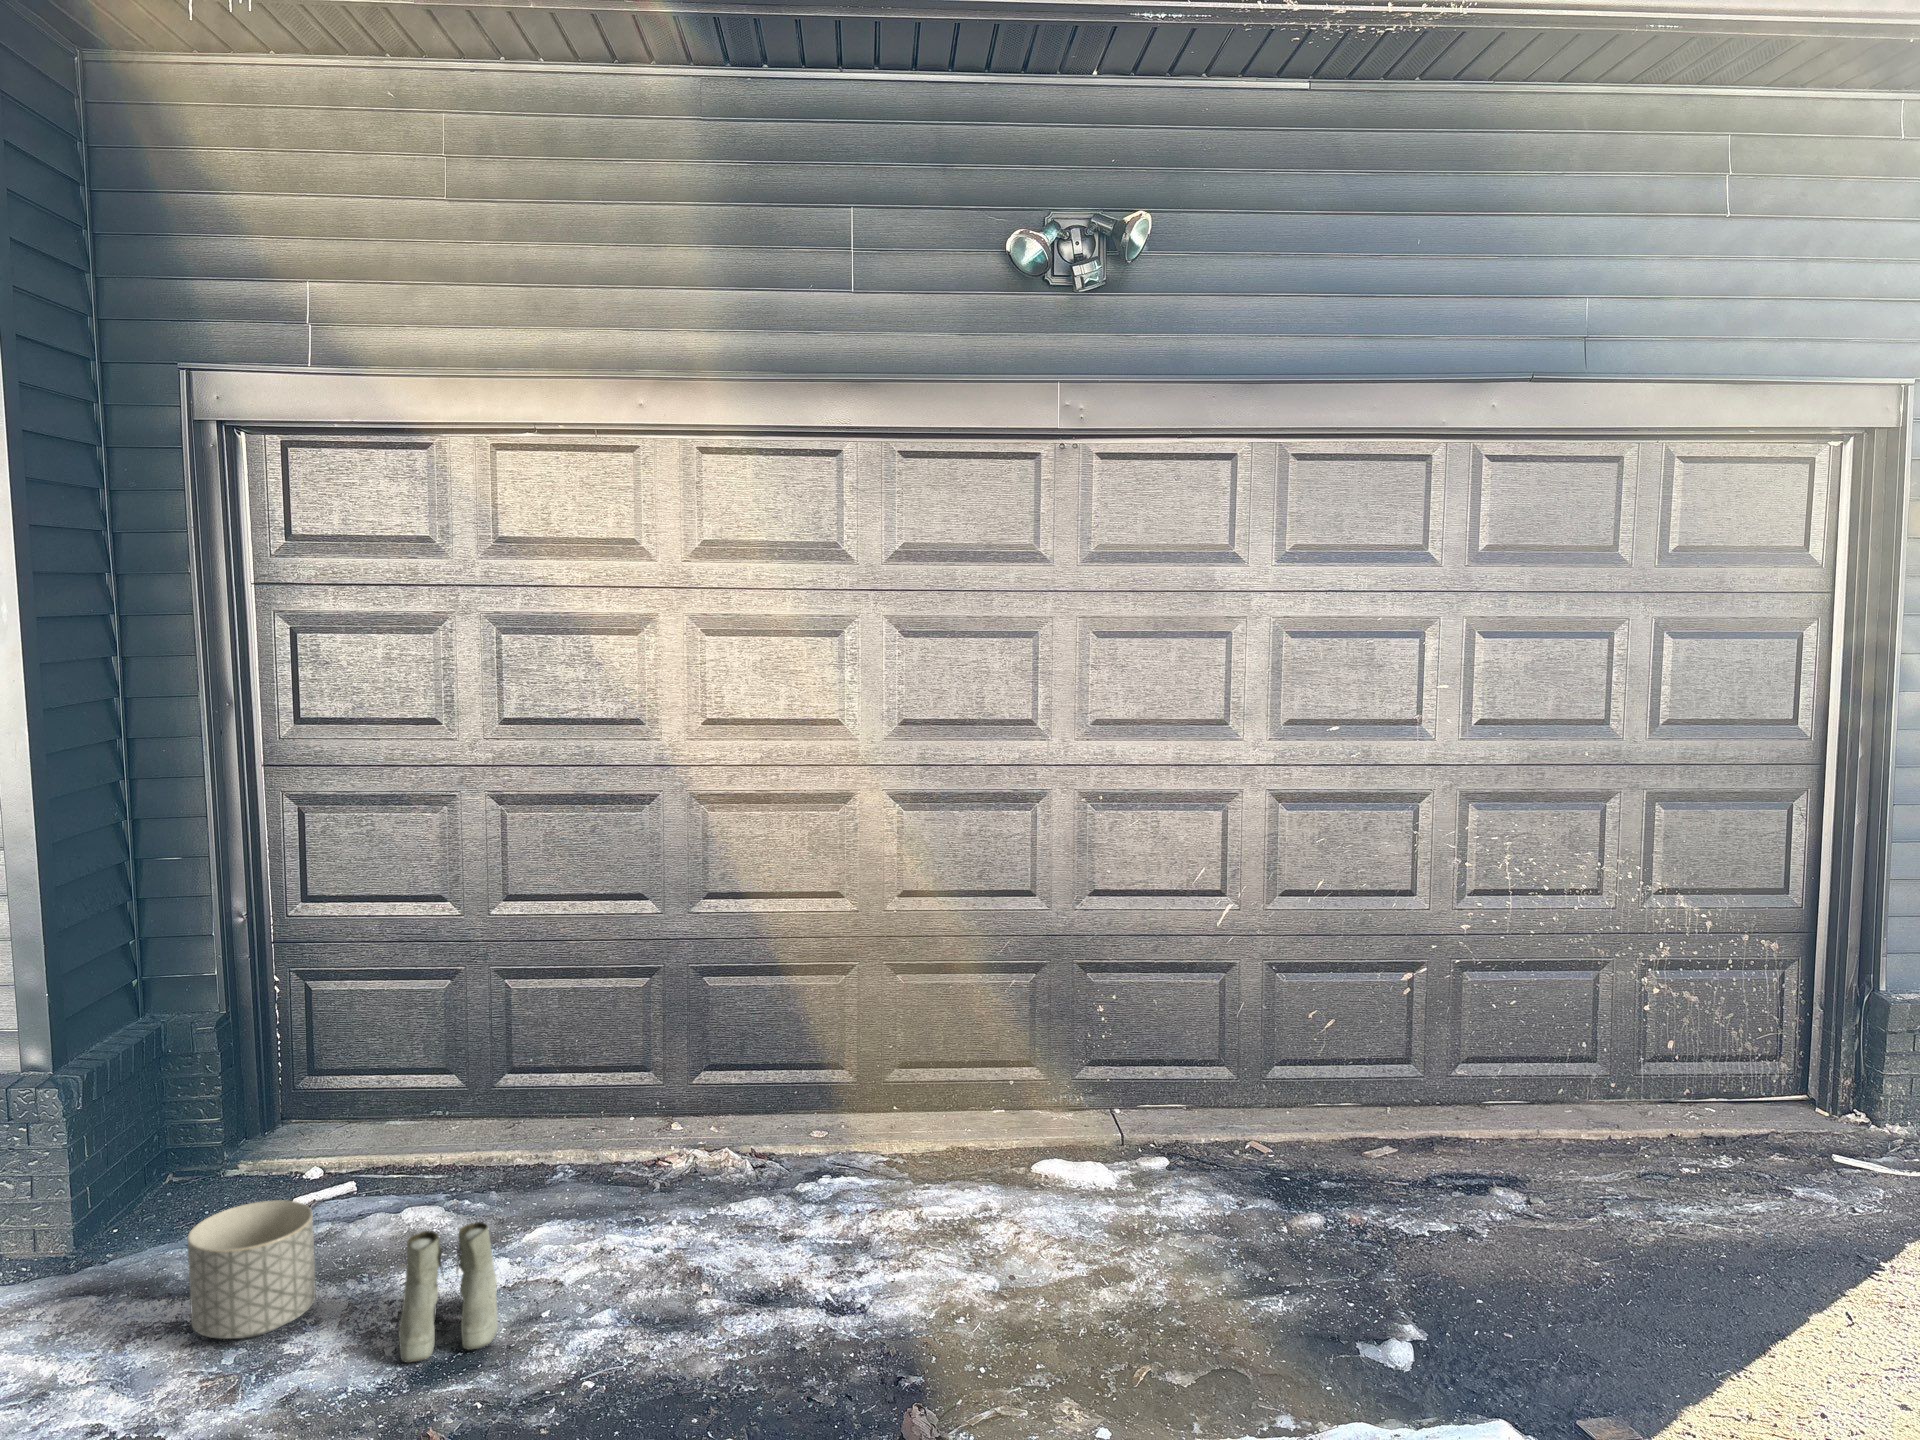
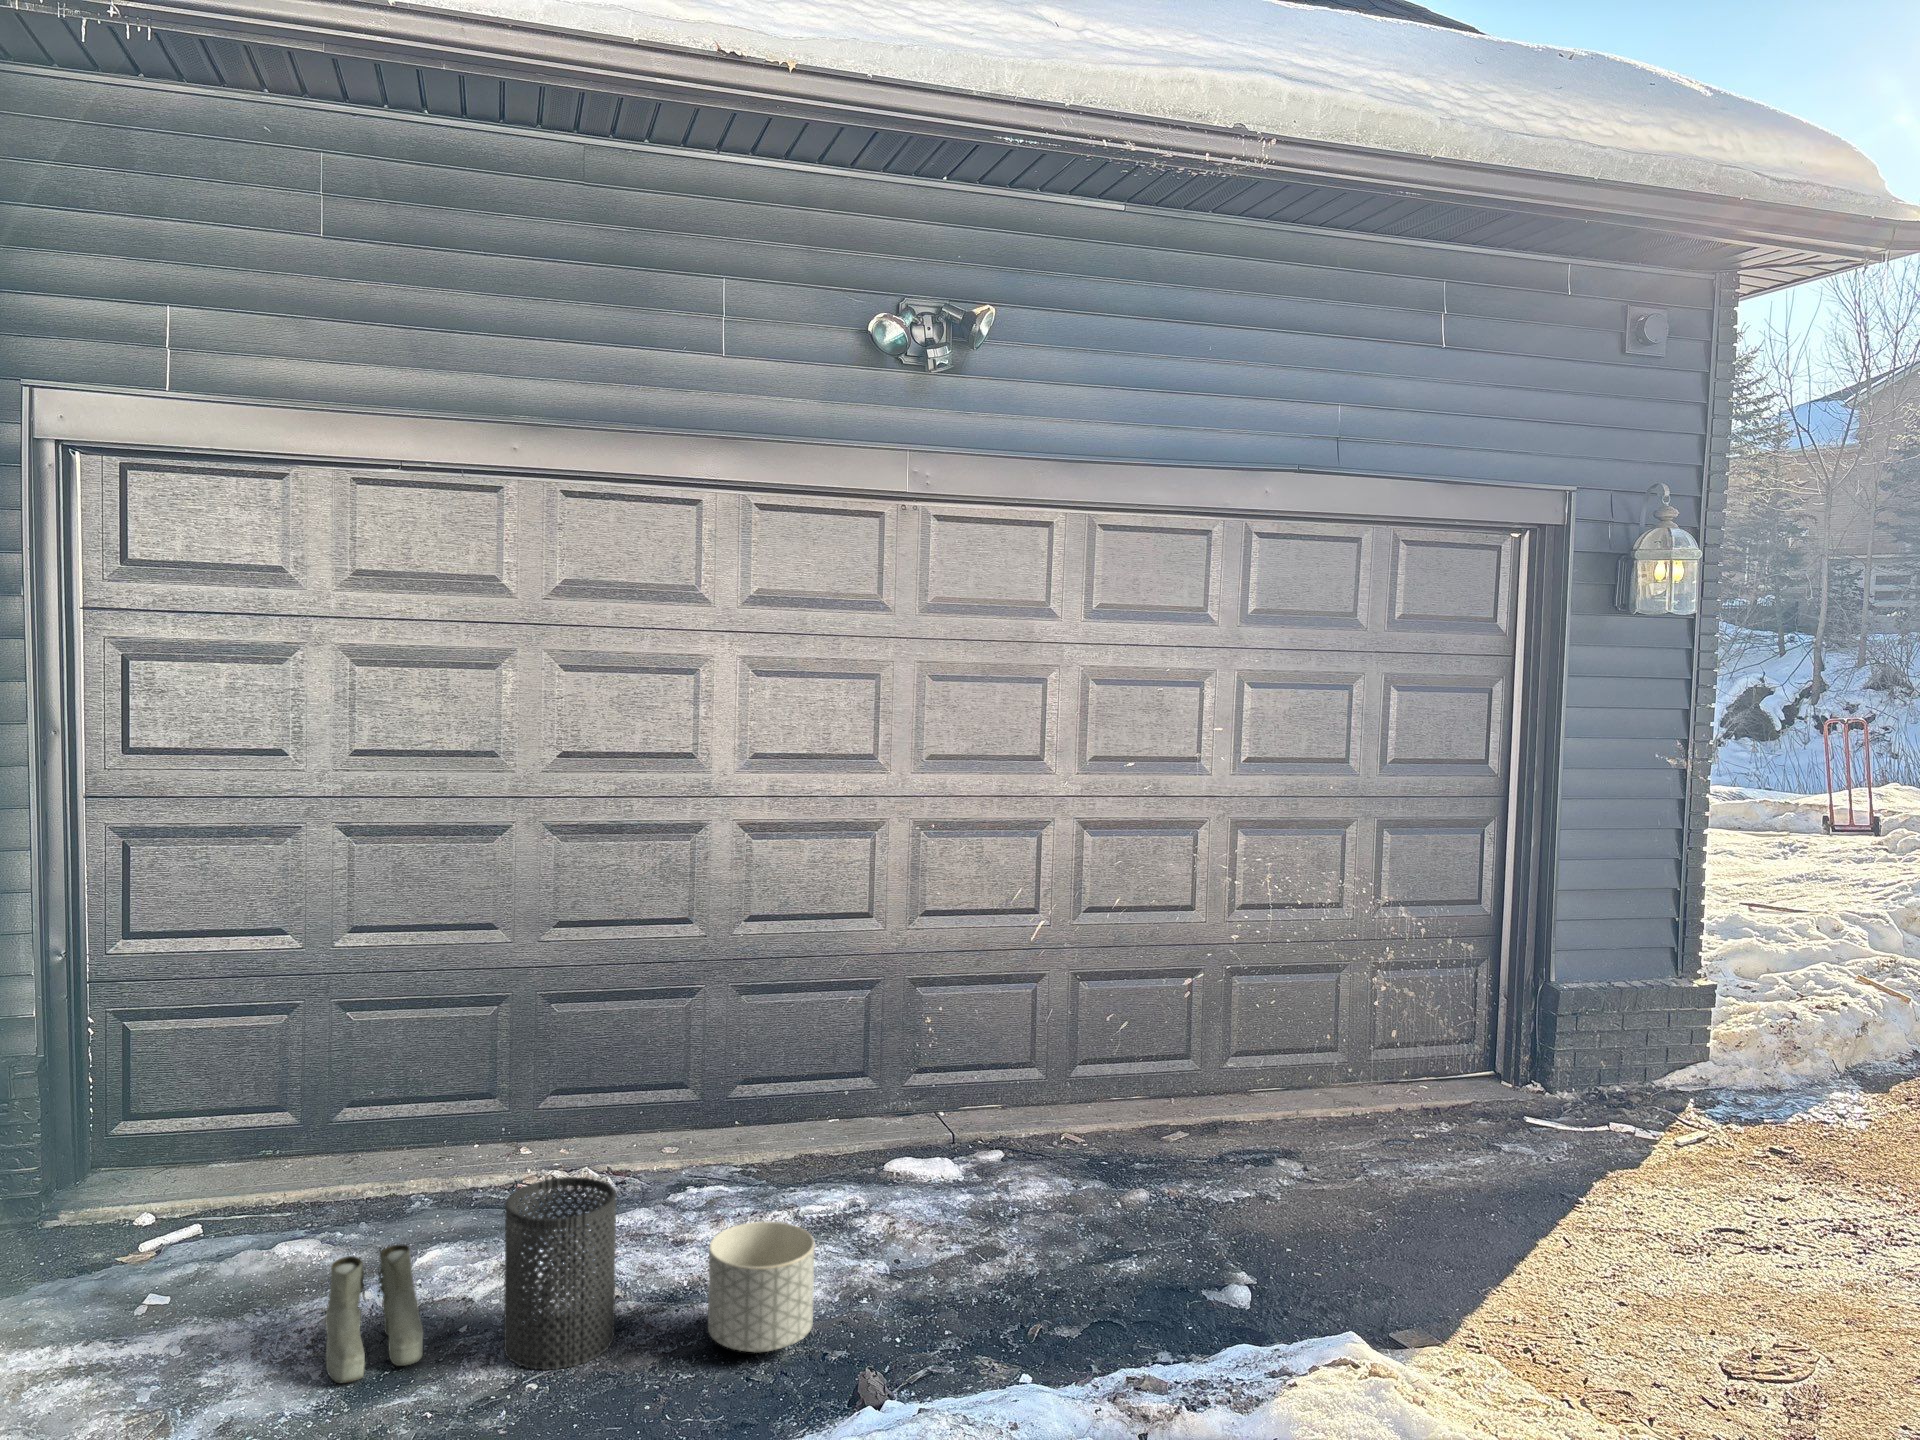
trash can: none [568,1164,688,1370] -> present [504,1177,616,1370]
planter: present [188,1200,316,1339] -> present [708,1222,815,1353]

